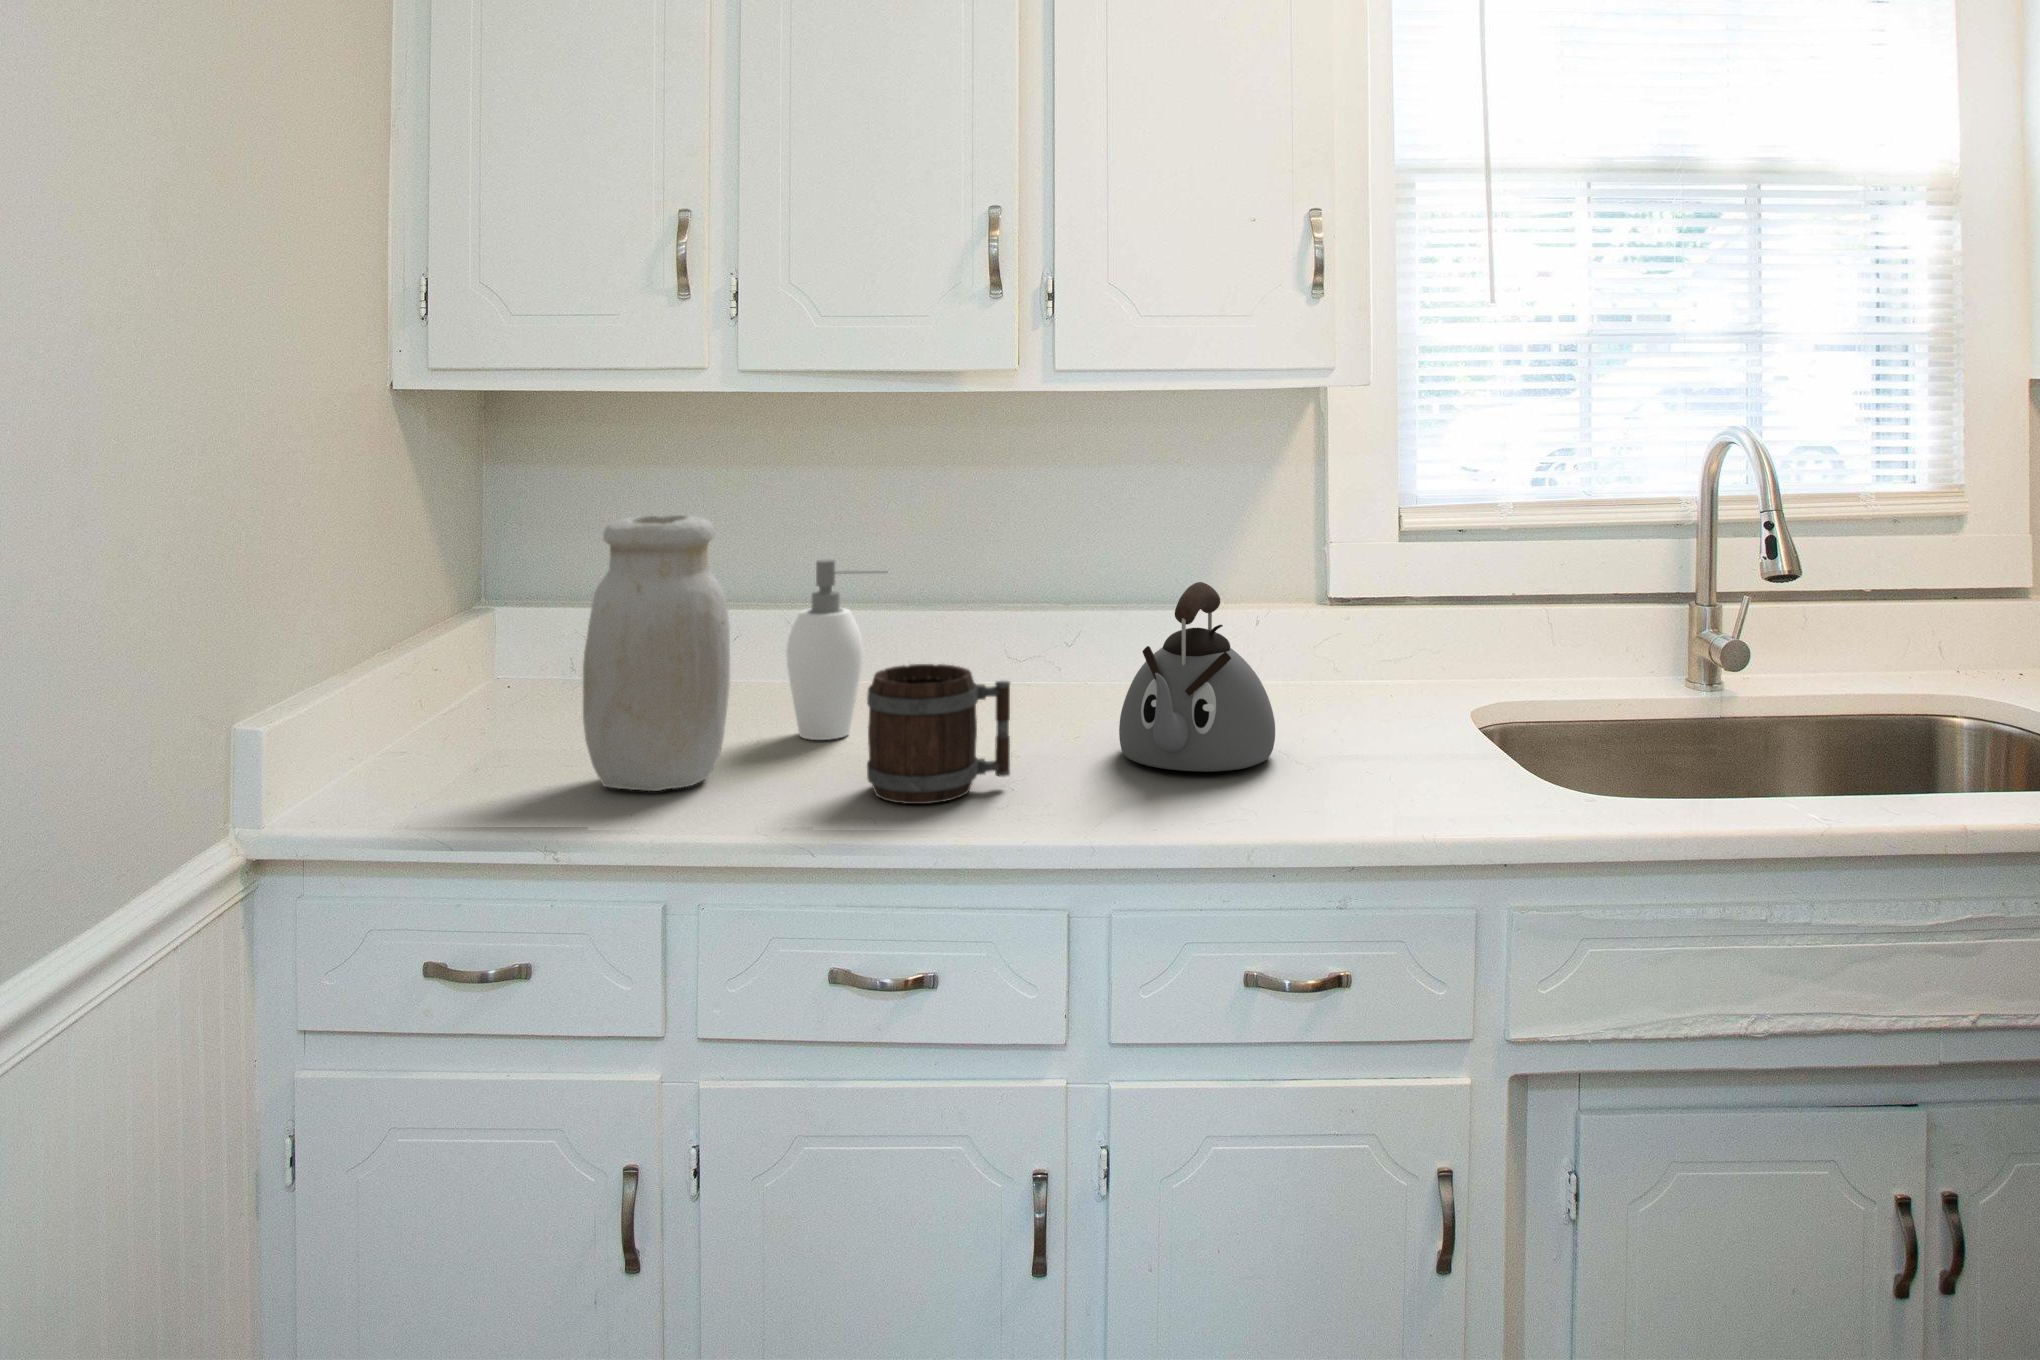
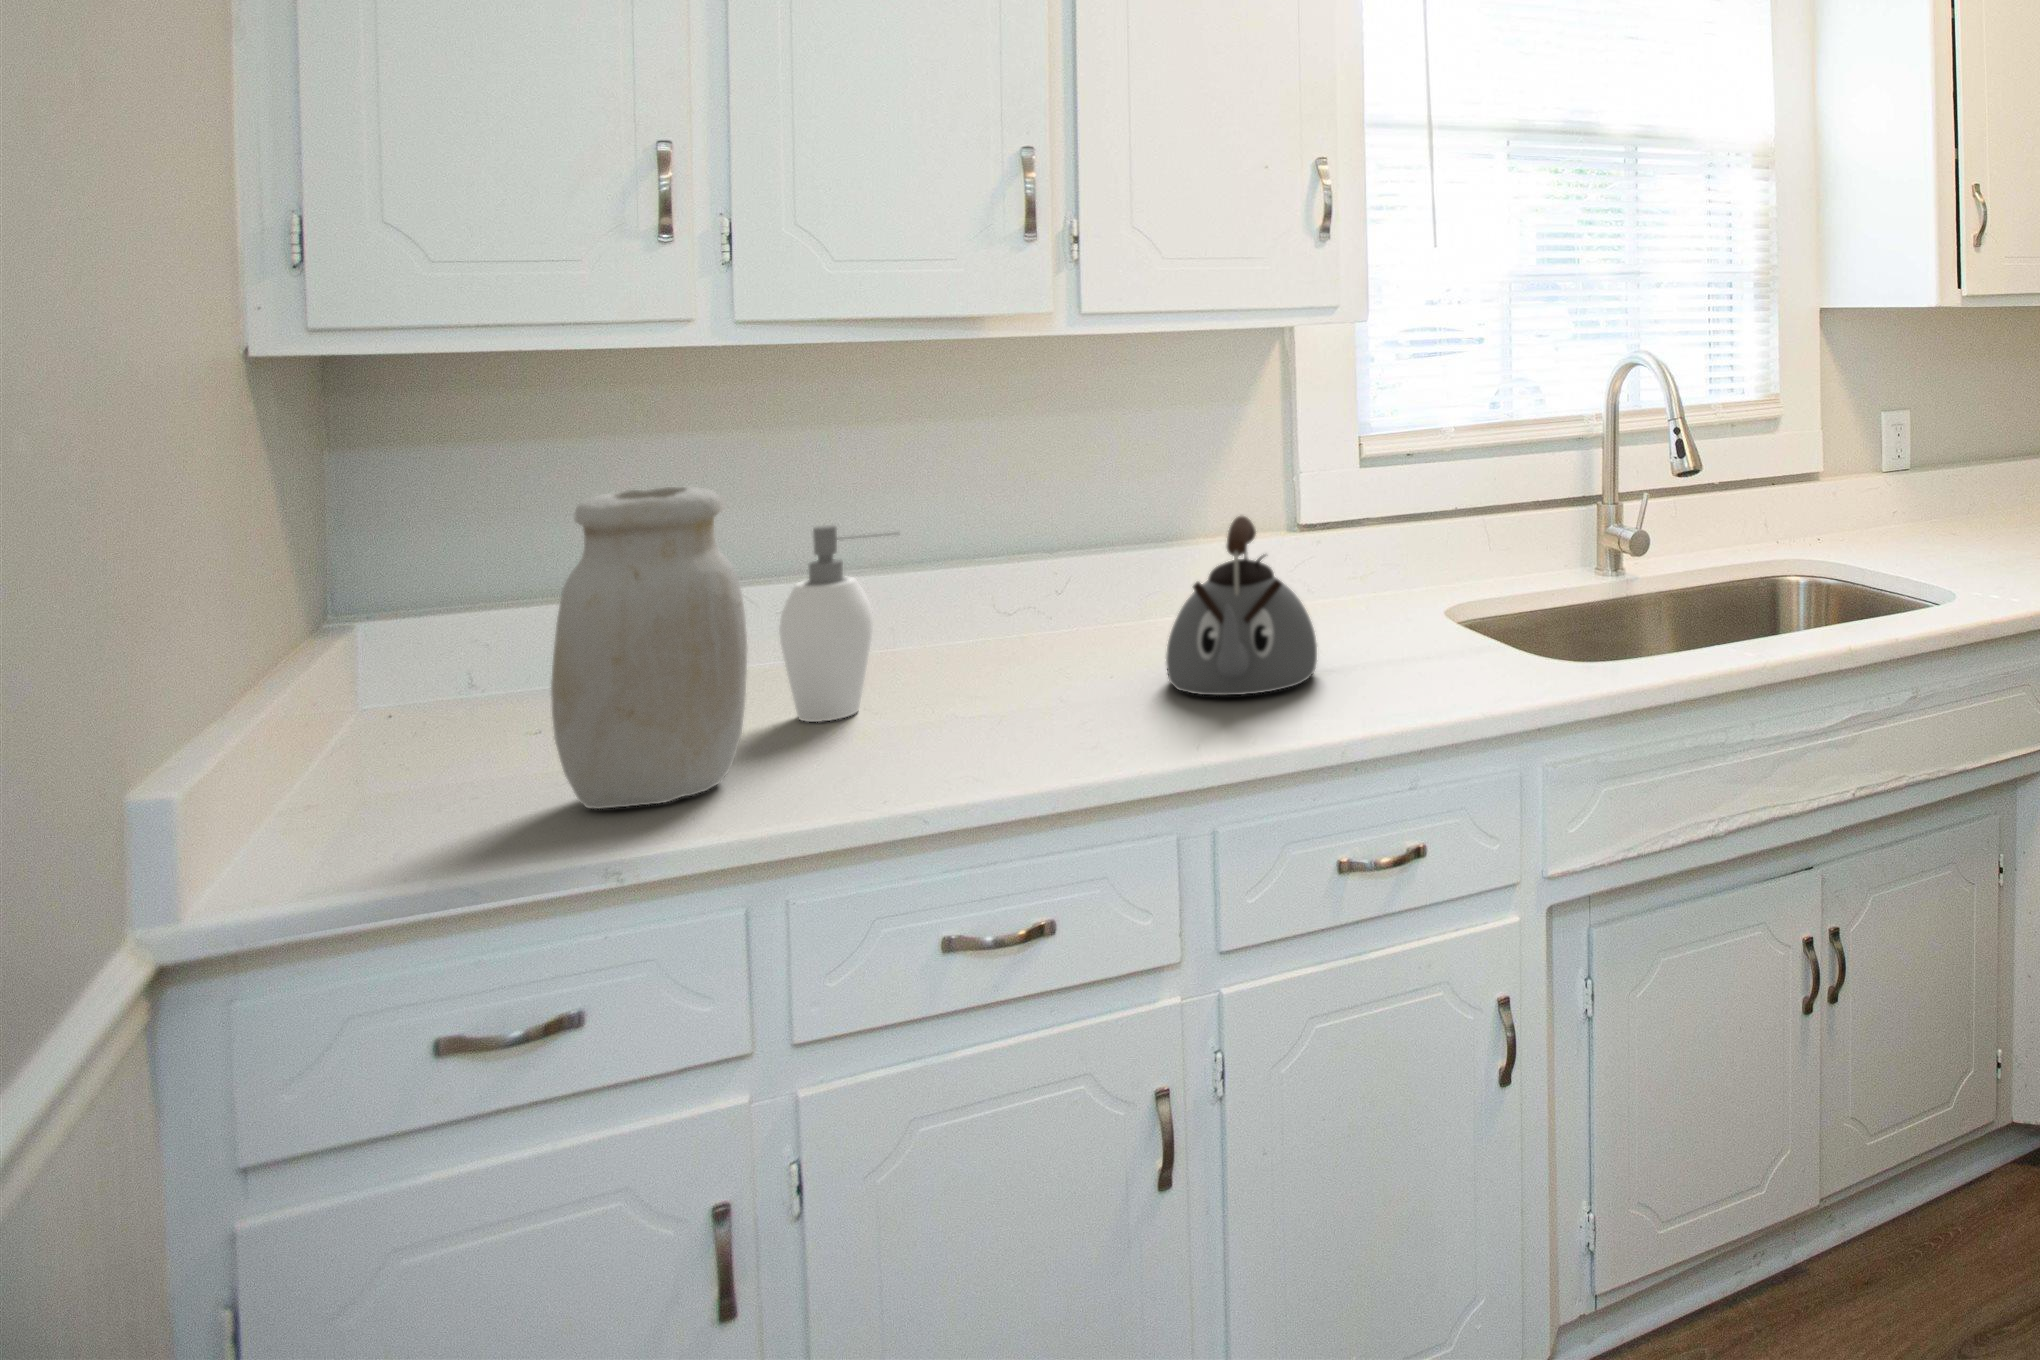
mug: present [867,664,1010,804] -> none [924,621,1081,769]

